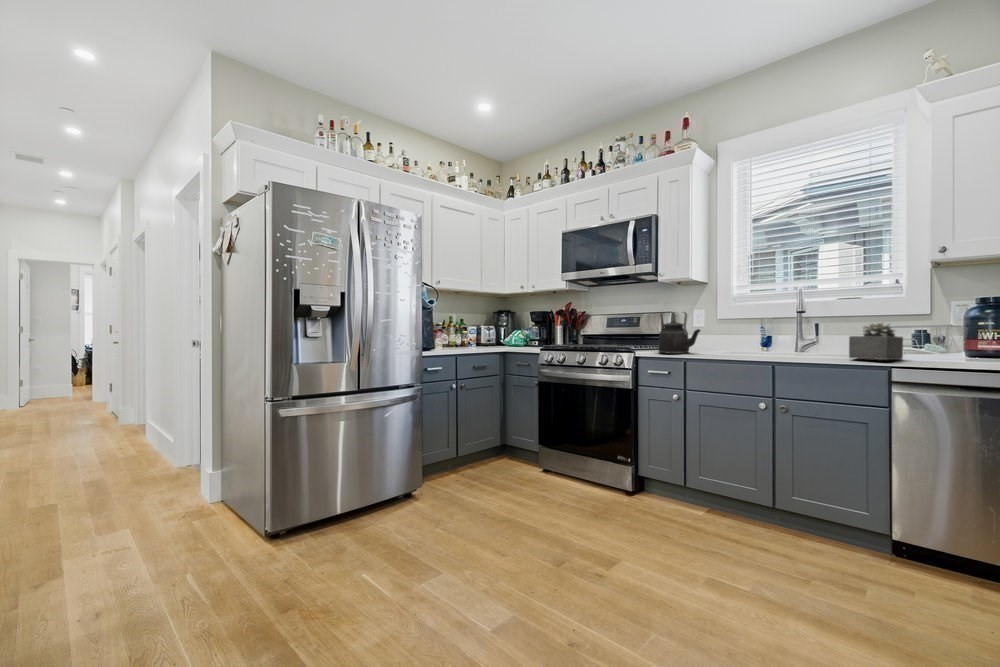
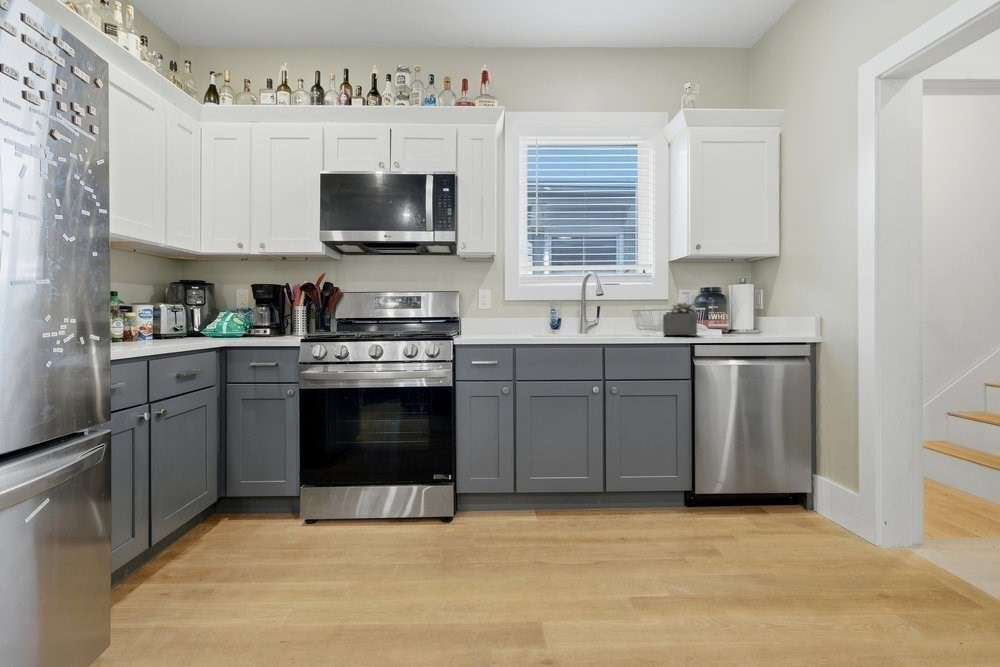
kettle: present [658,312,700,354] -> none [469,289,520,338]

